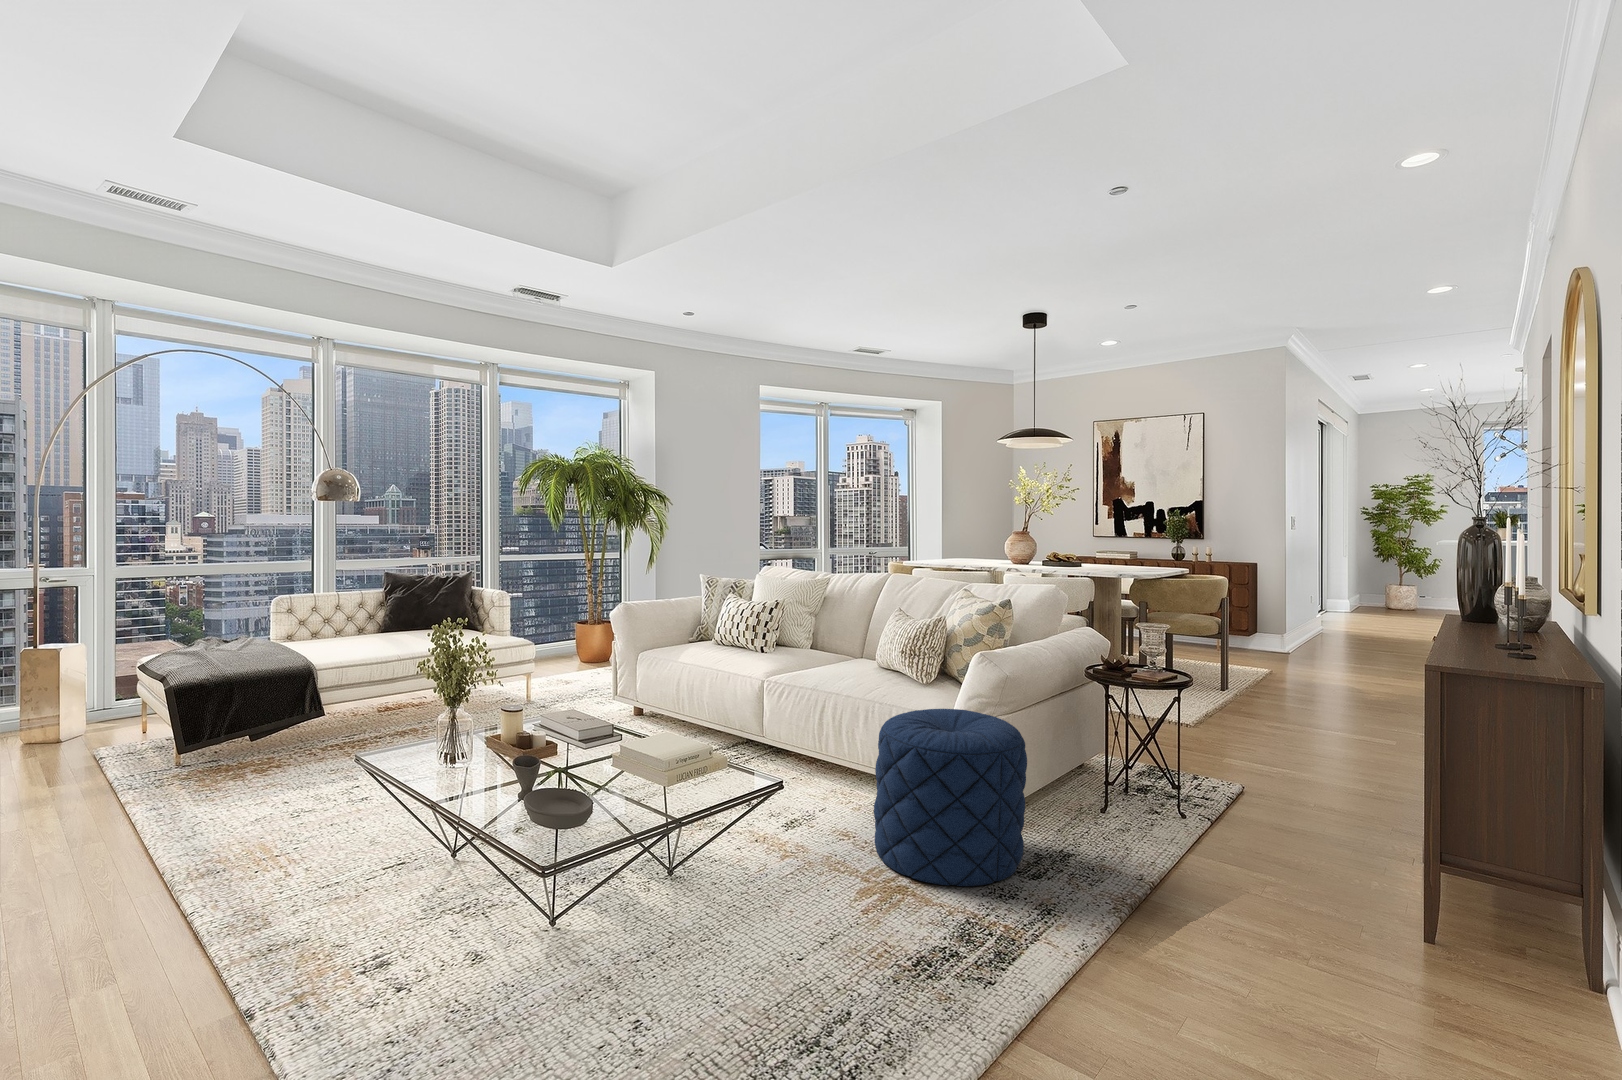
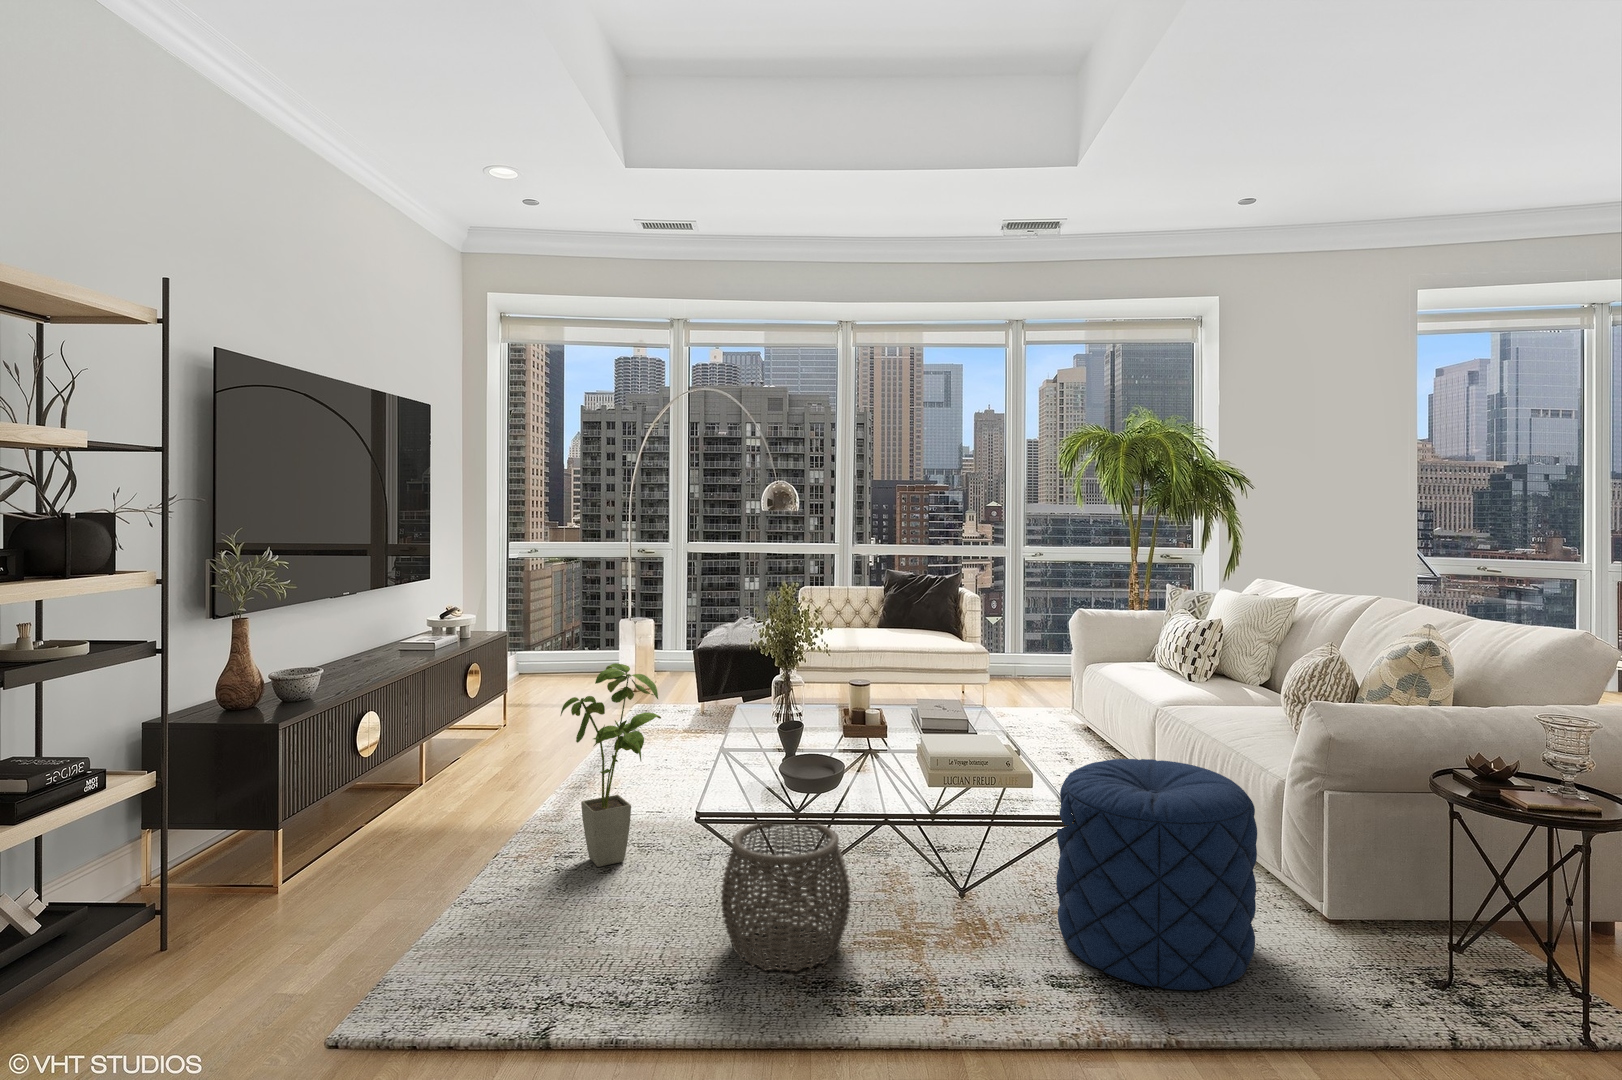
house plant: none [304,702,473,1003] -> present [561,663,661,867]
woven basket: none [669,835,815,1009] -> present [721,822,851,972]

